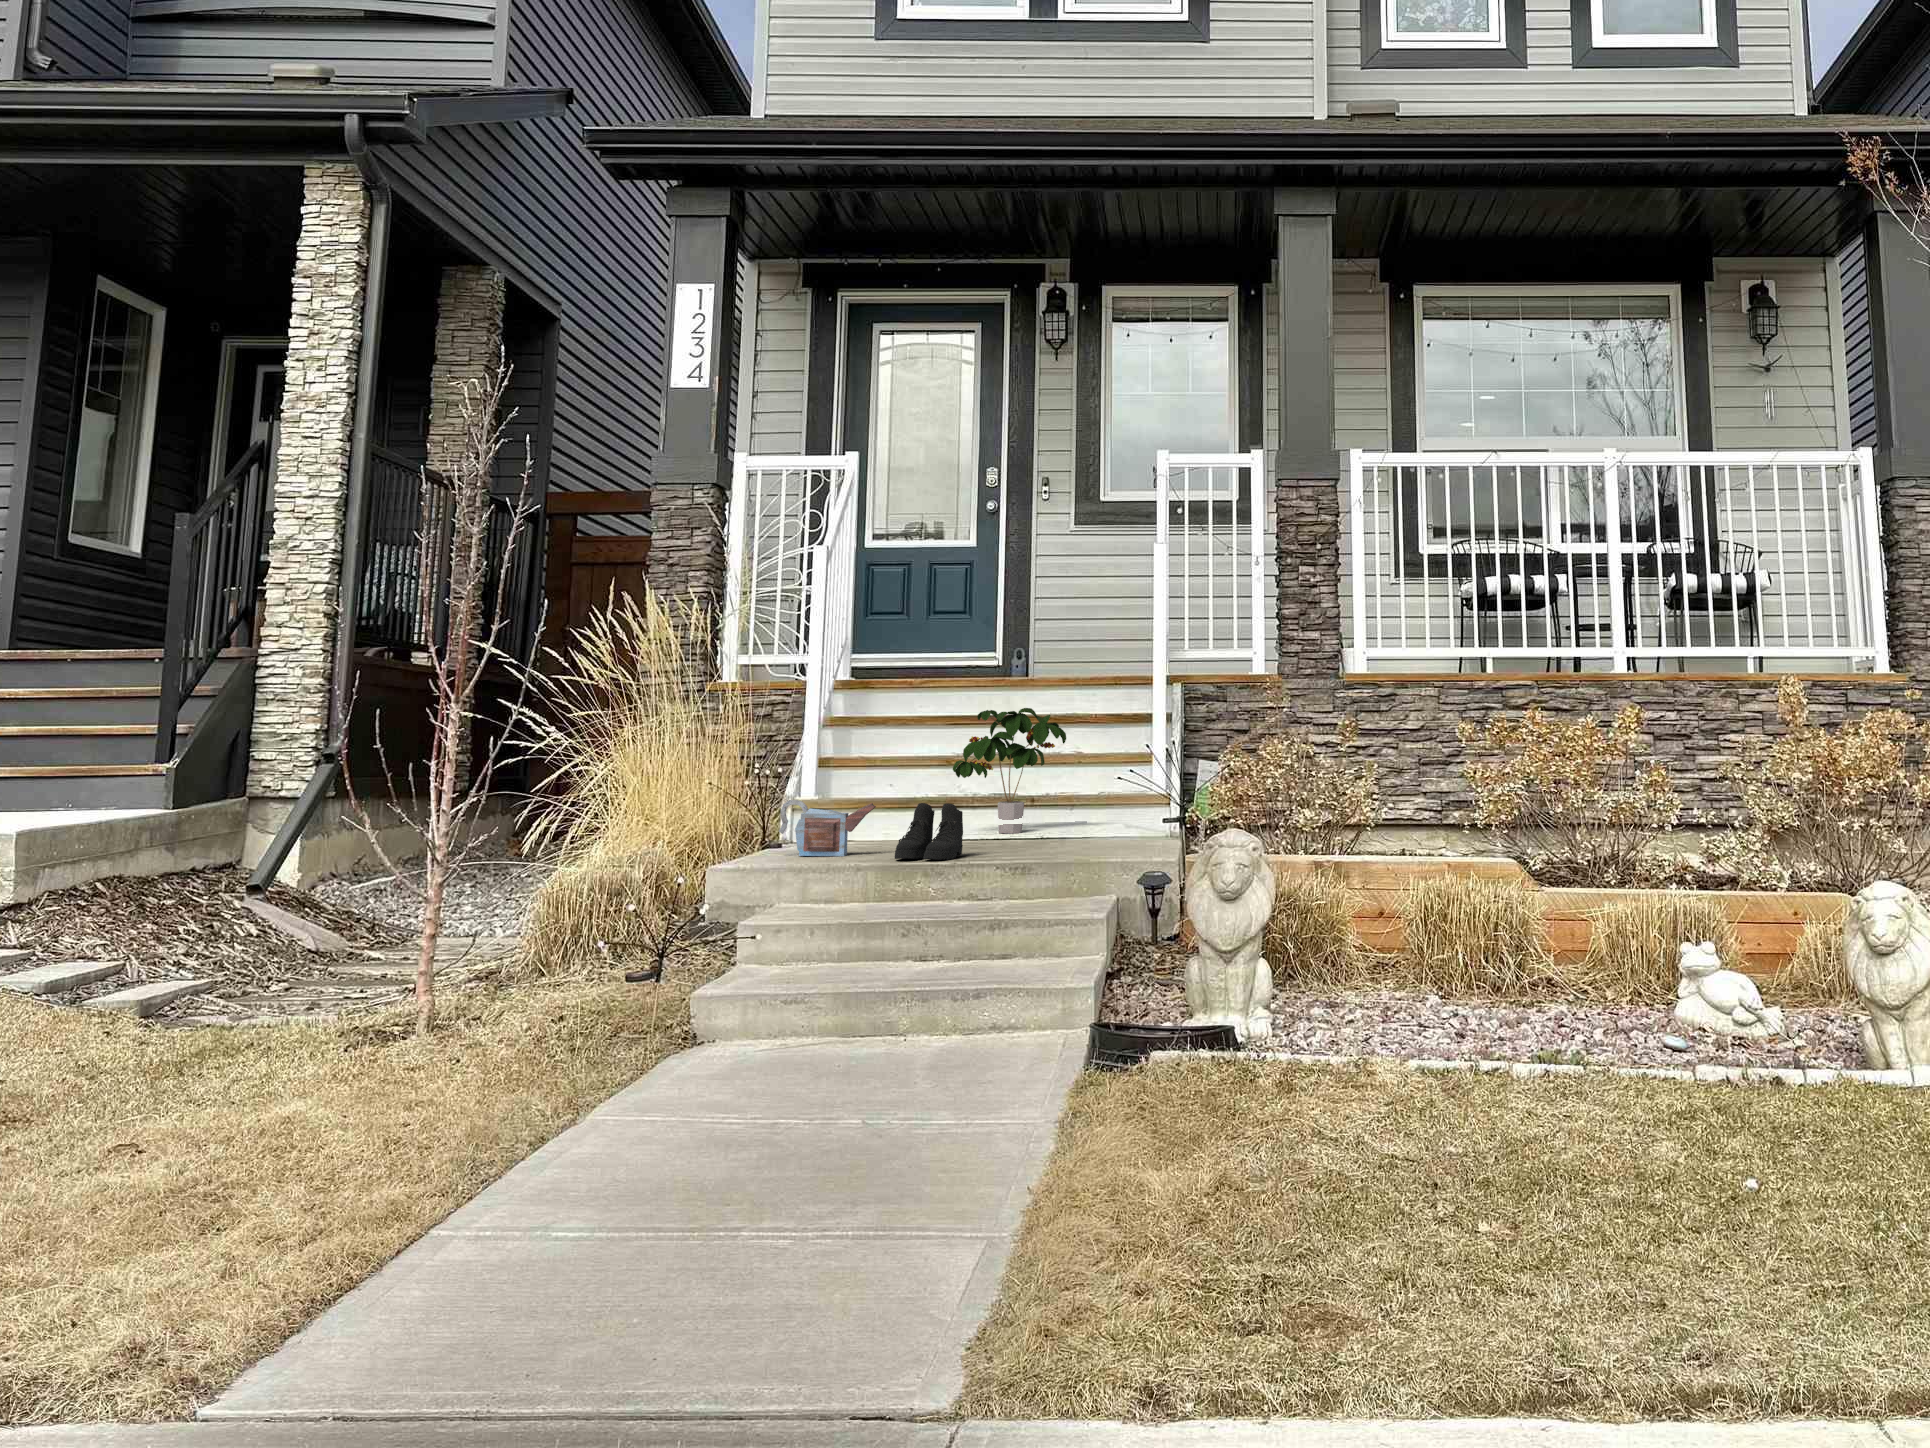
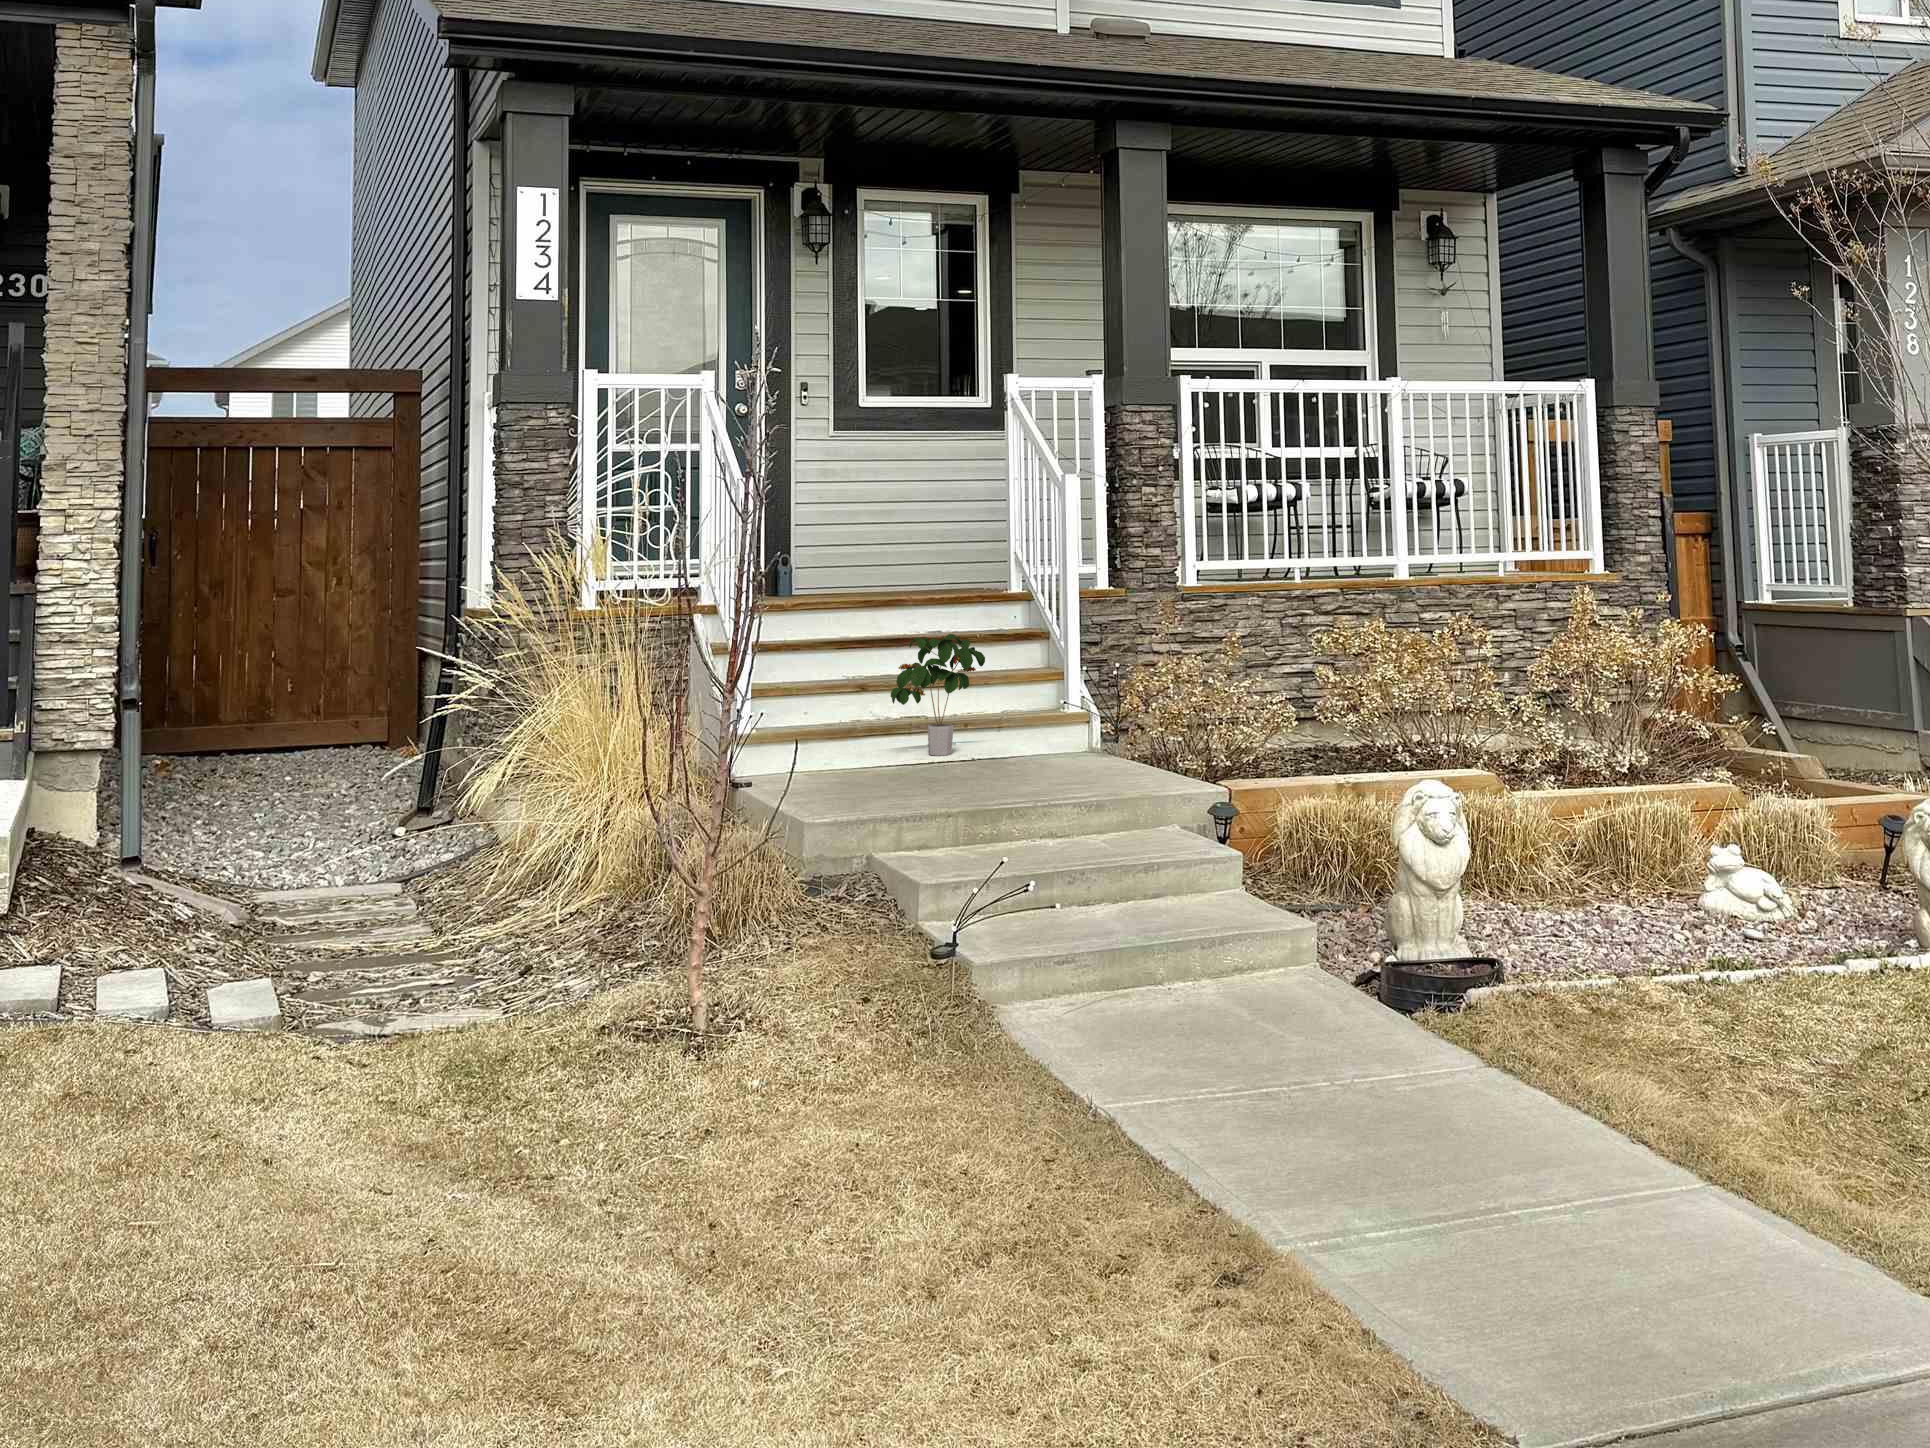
watering can: present [779,800,876,856] -> none [823,745,919,800]
boots: present [895,803,963,860] -> none [966,745,1022,801]

